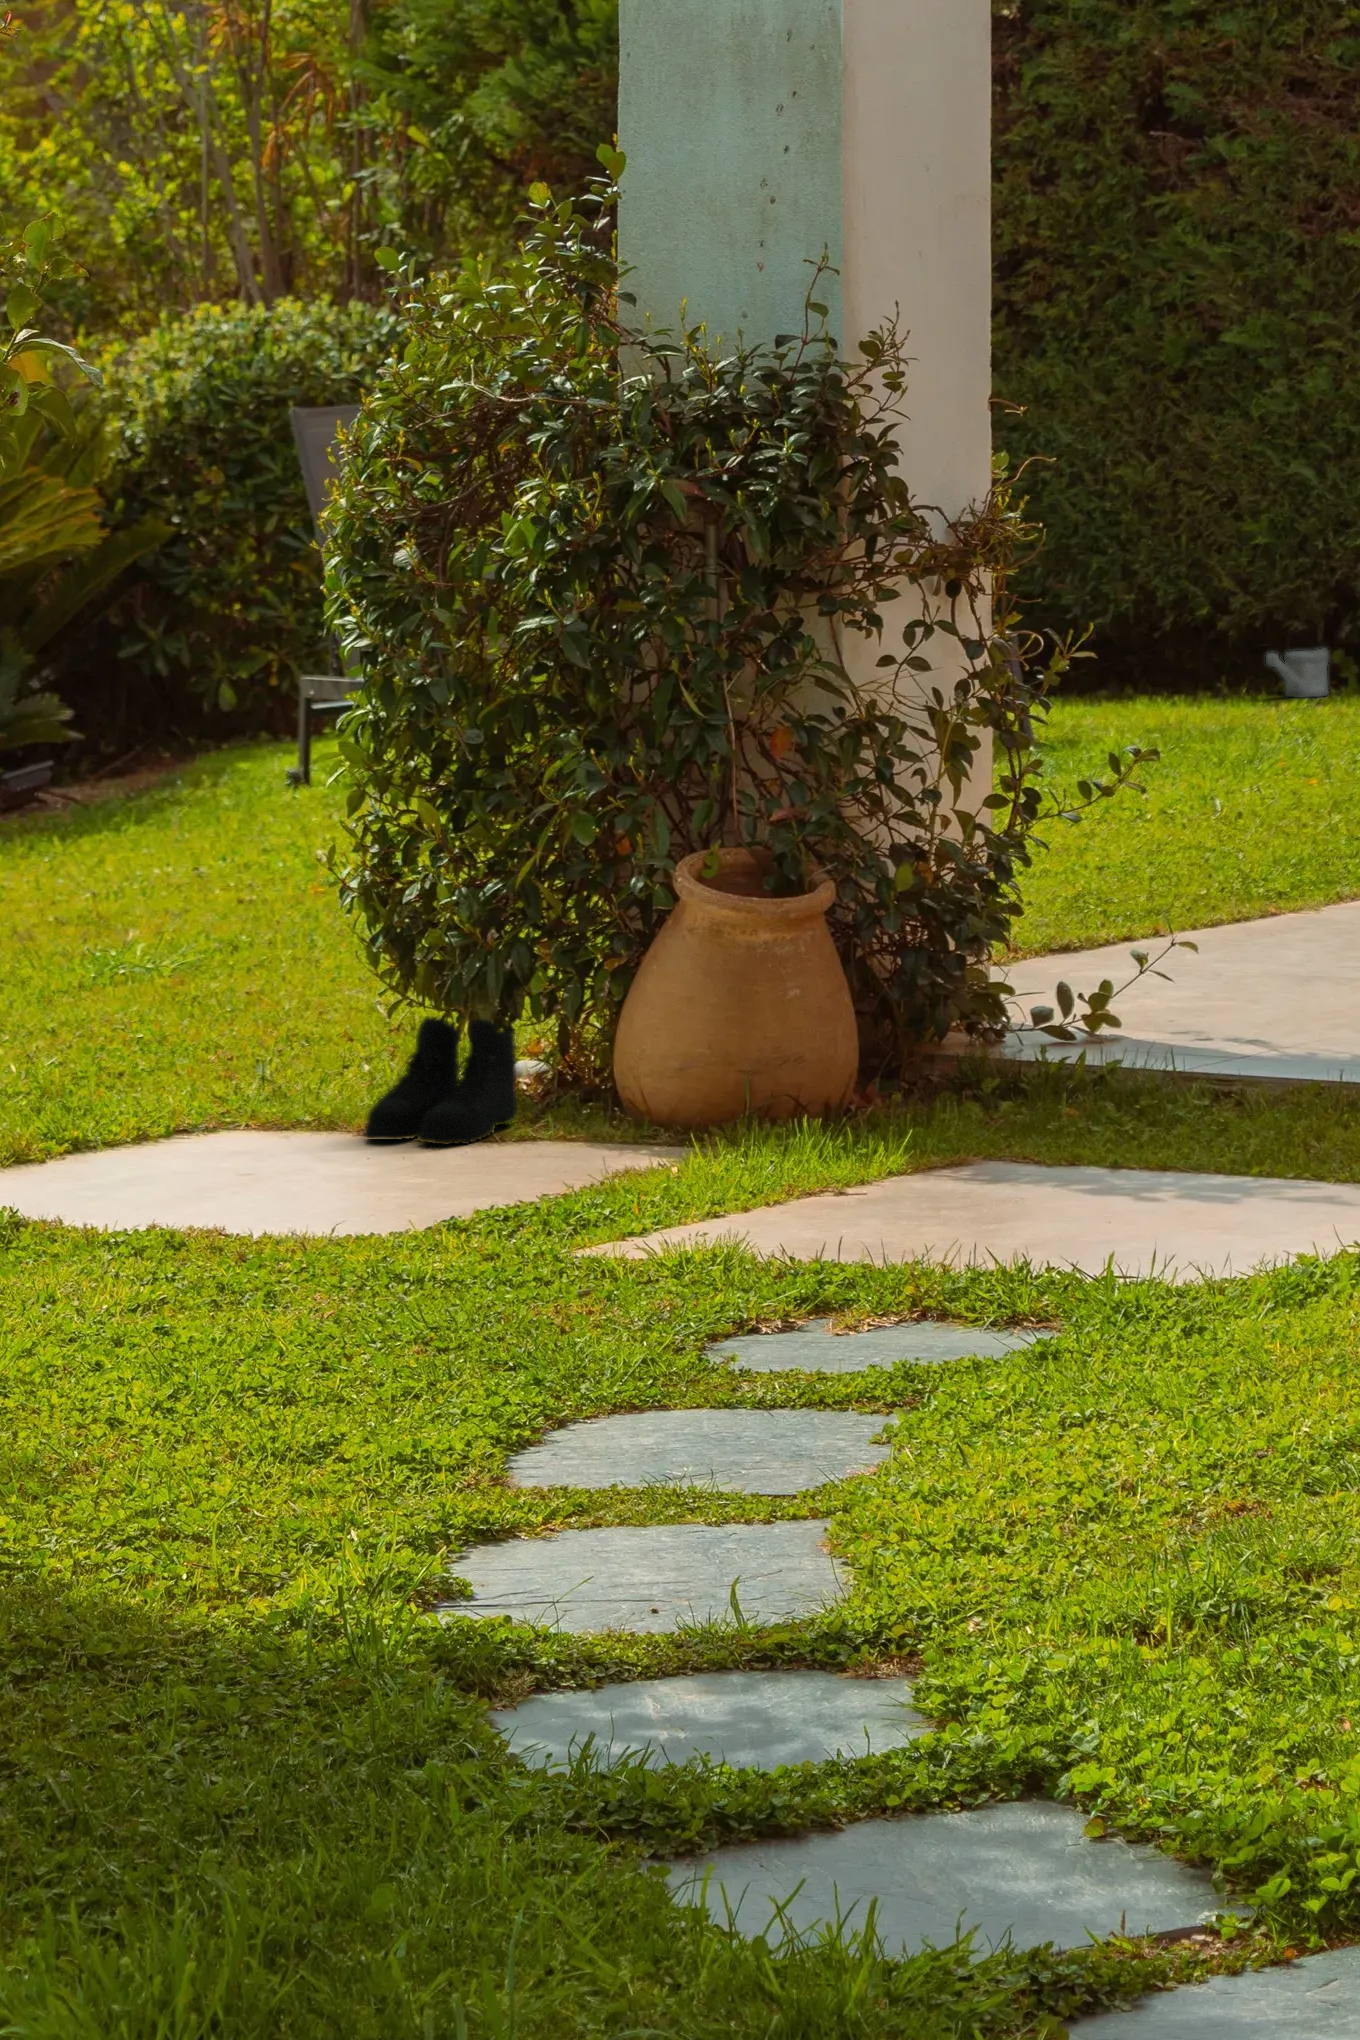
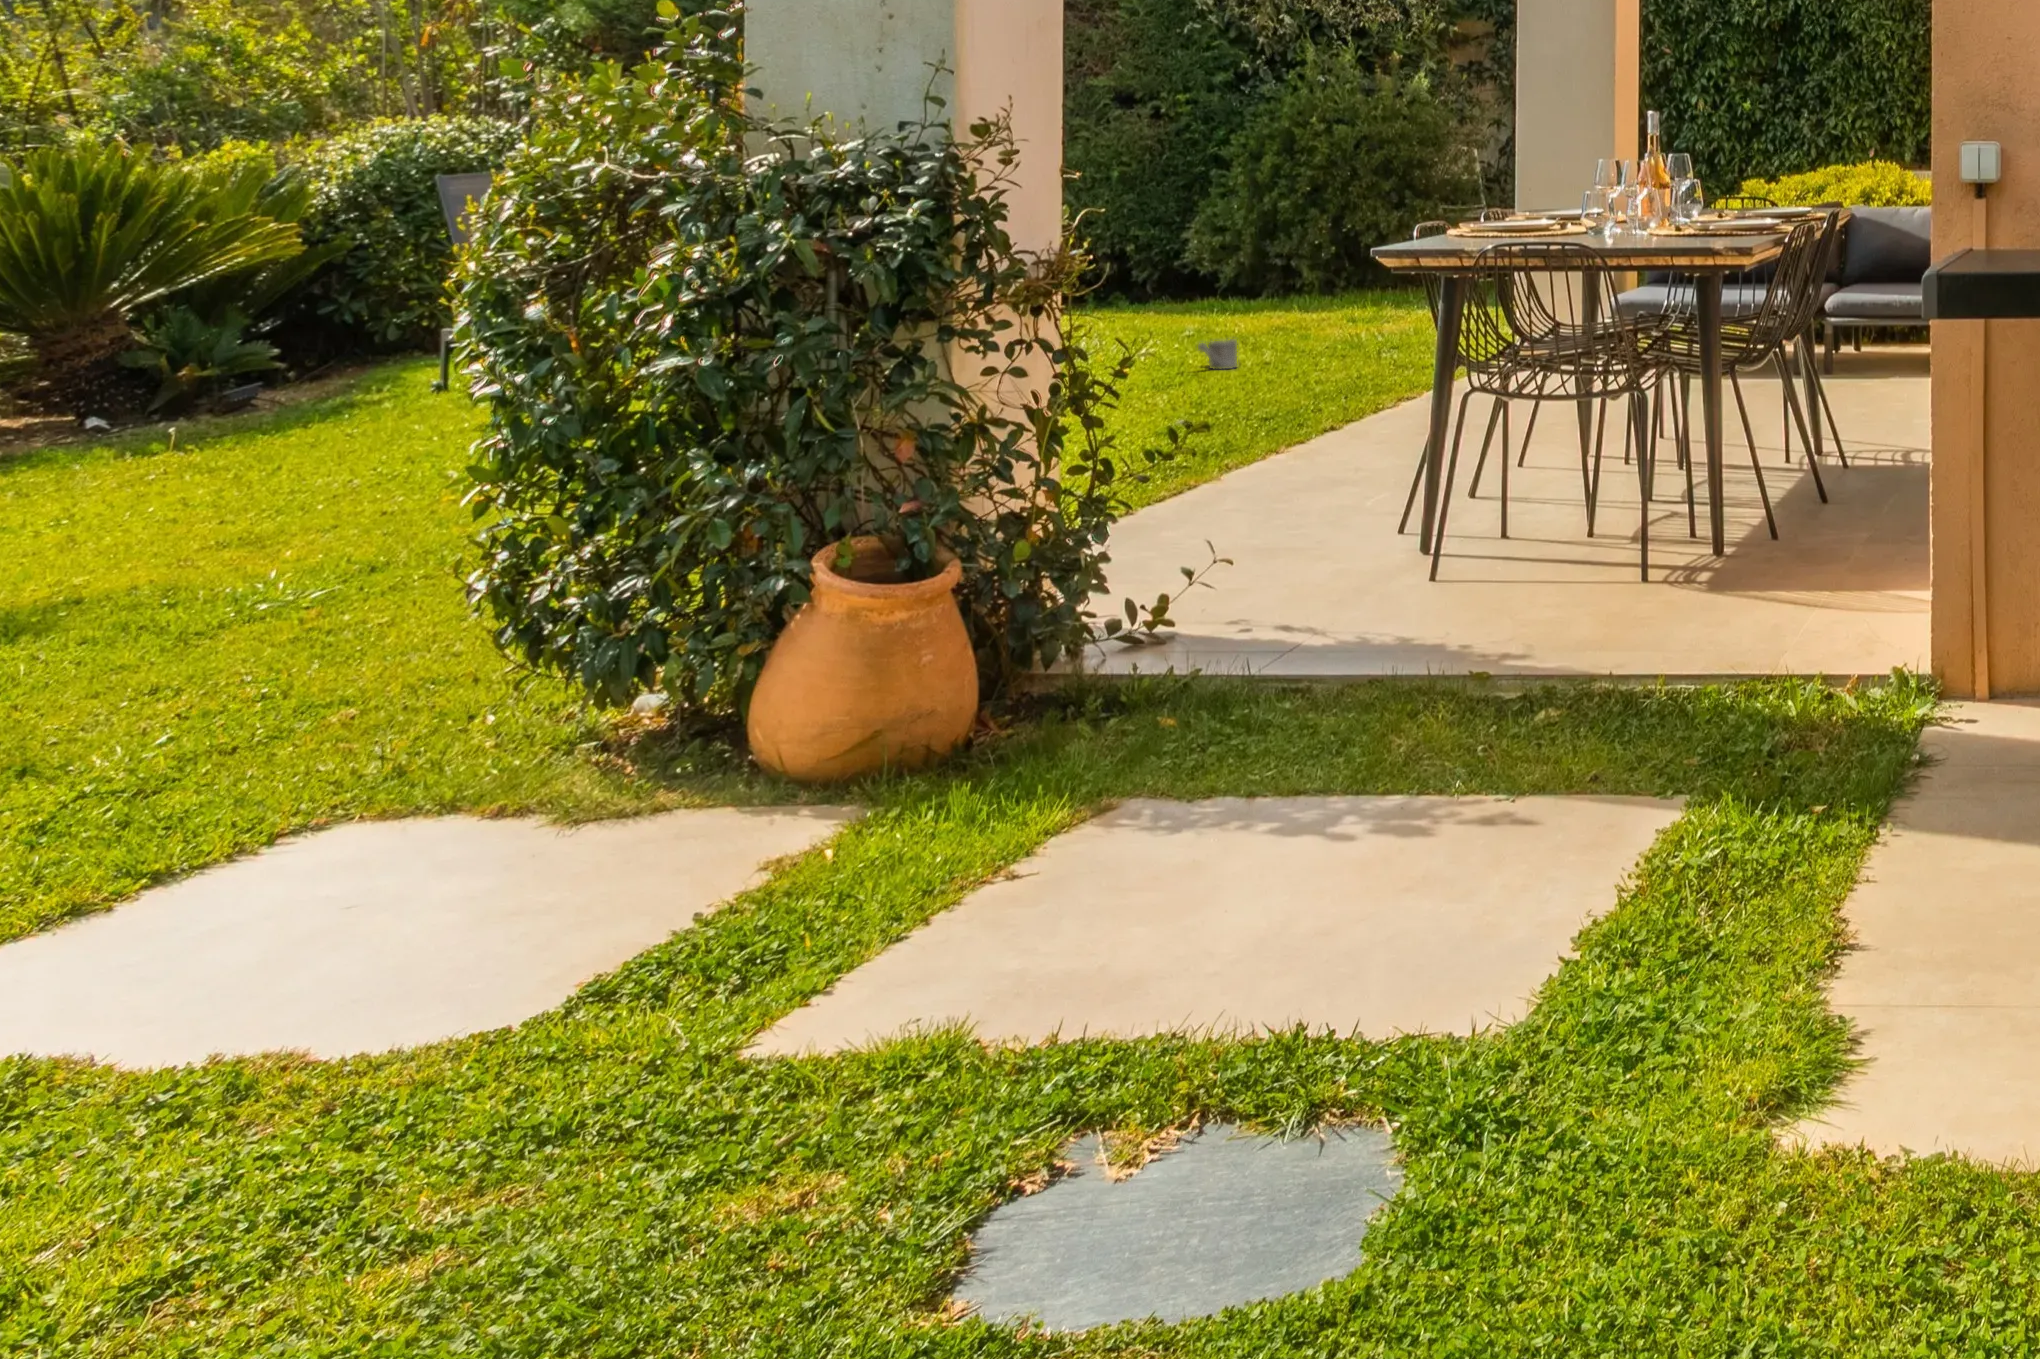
boots: present [364,1017,517,1144] -> none [501,677,654,788]

